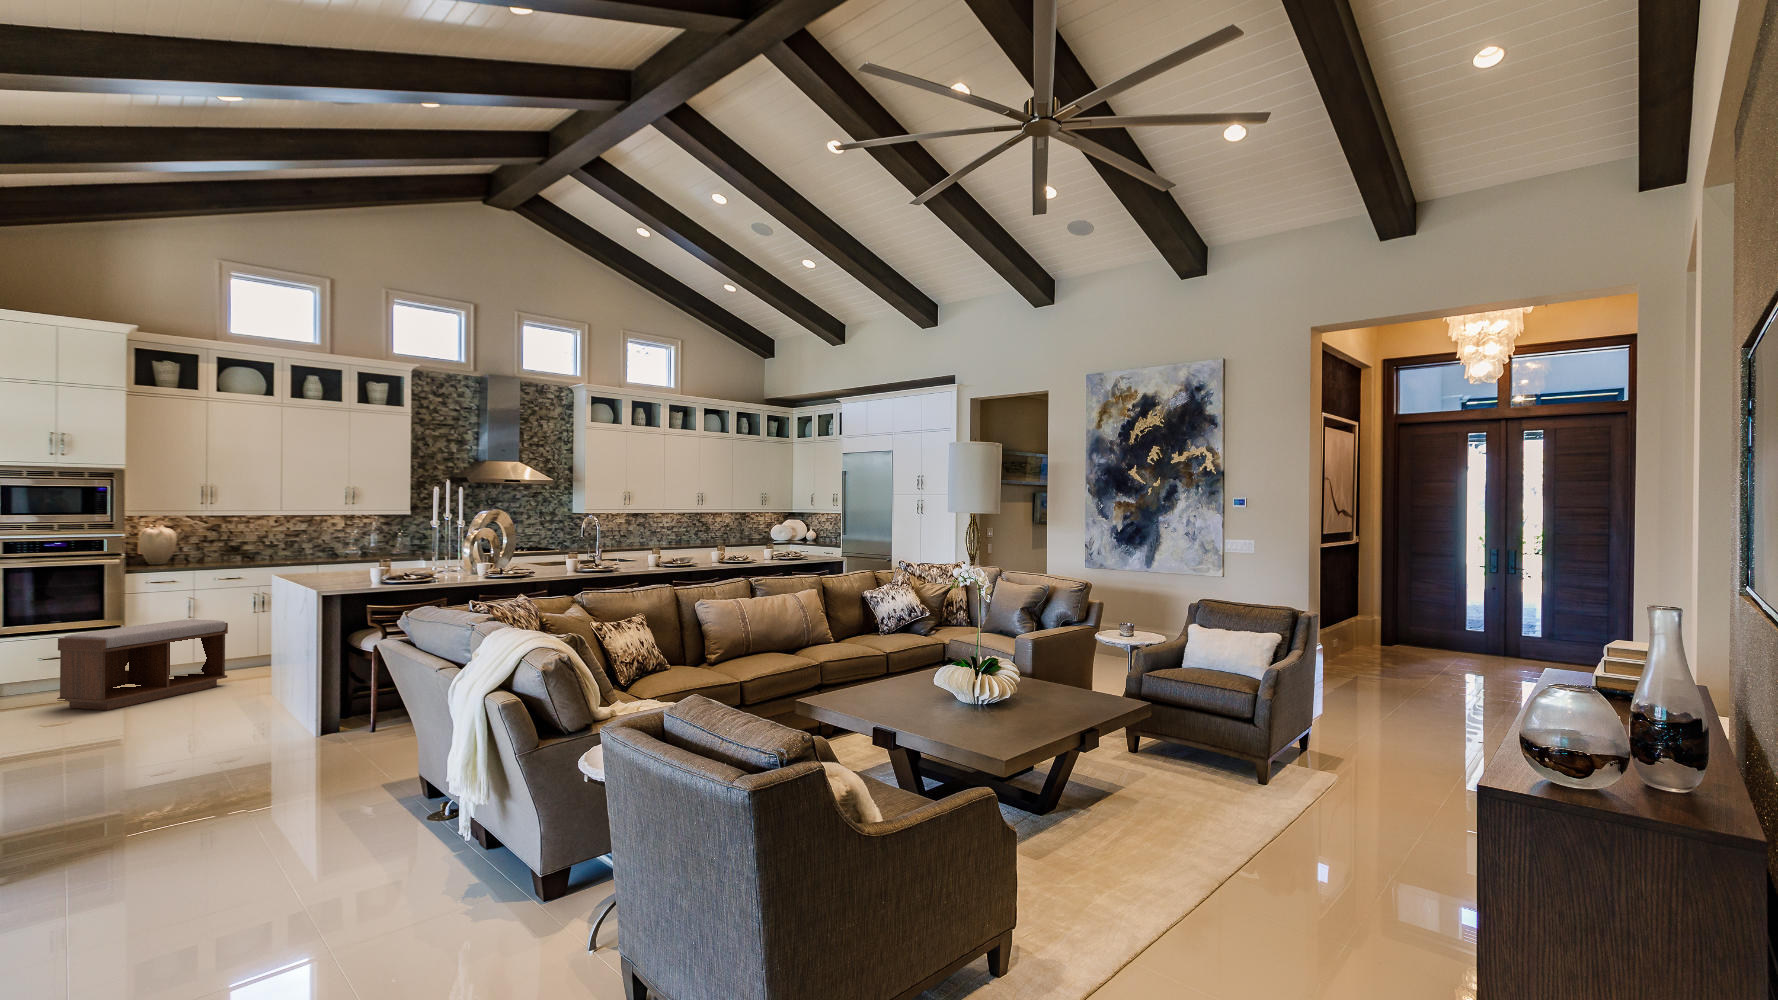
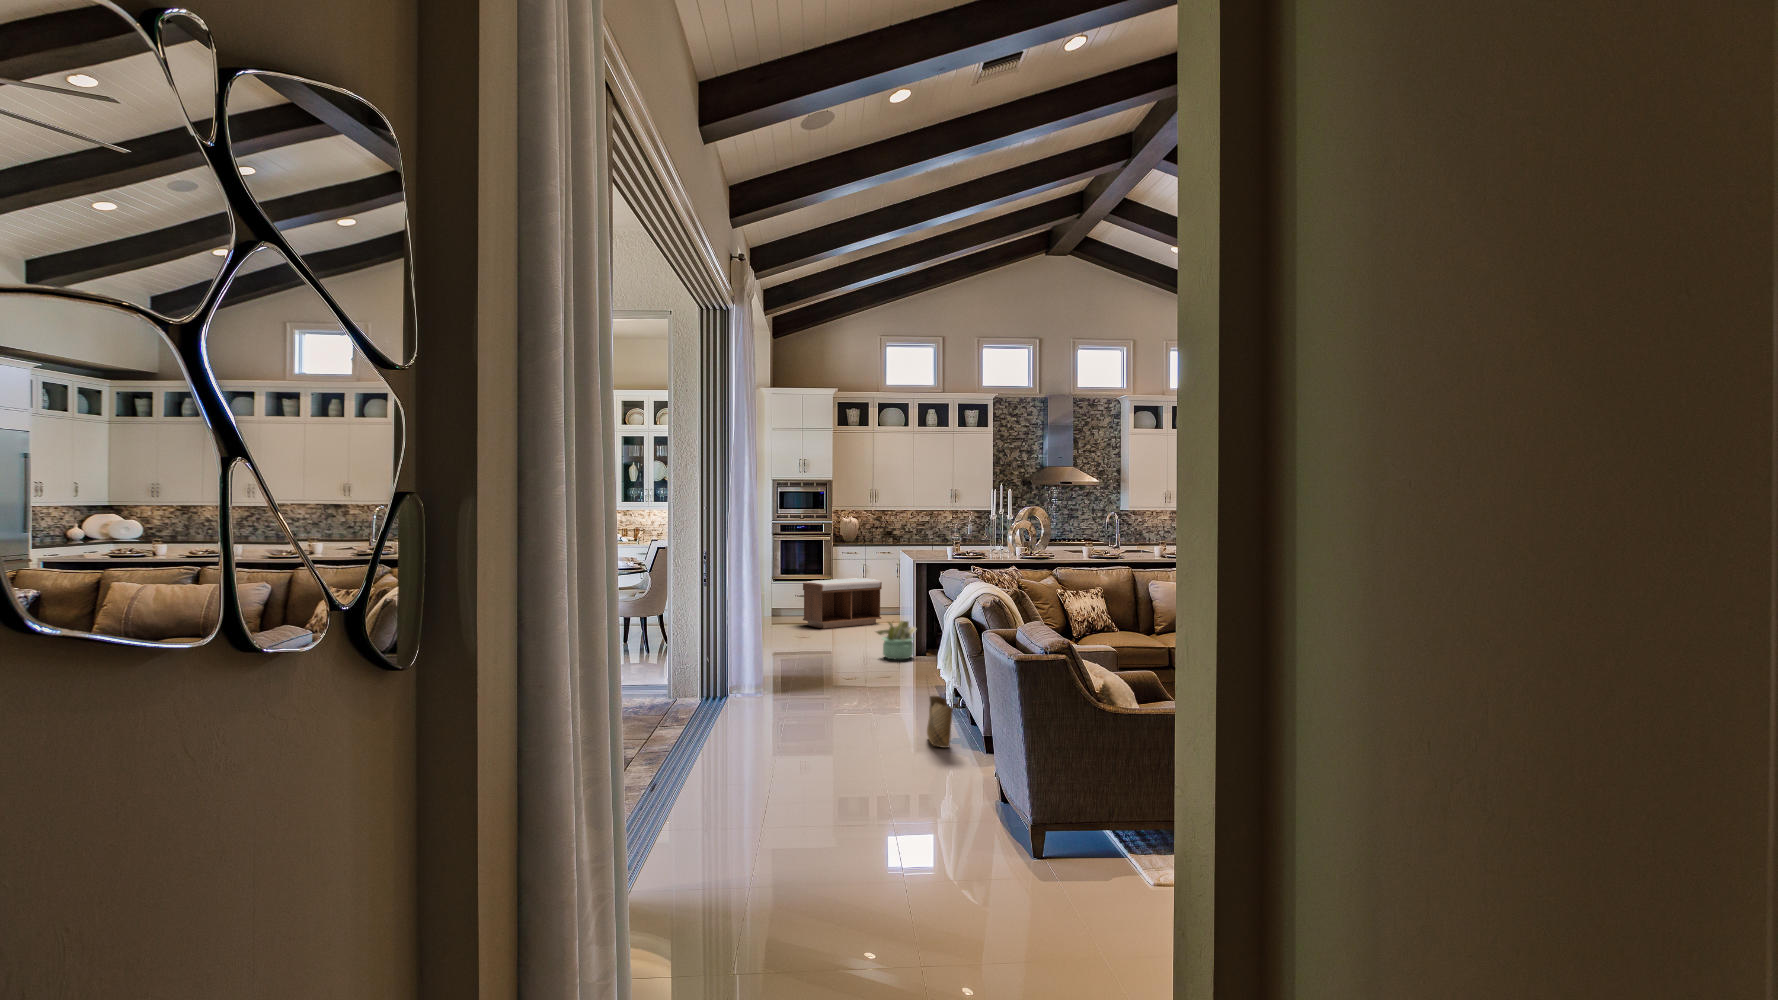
decorative plant: none [238,687,326,753] -> present [876,621,916,659]
woven basket: none [447,812,517,958] -> present [927,696,953,748]

